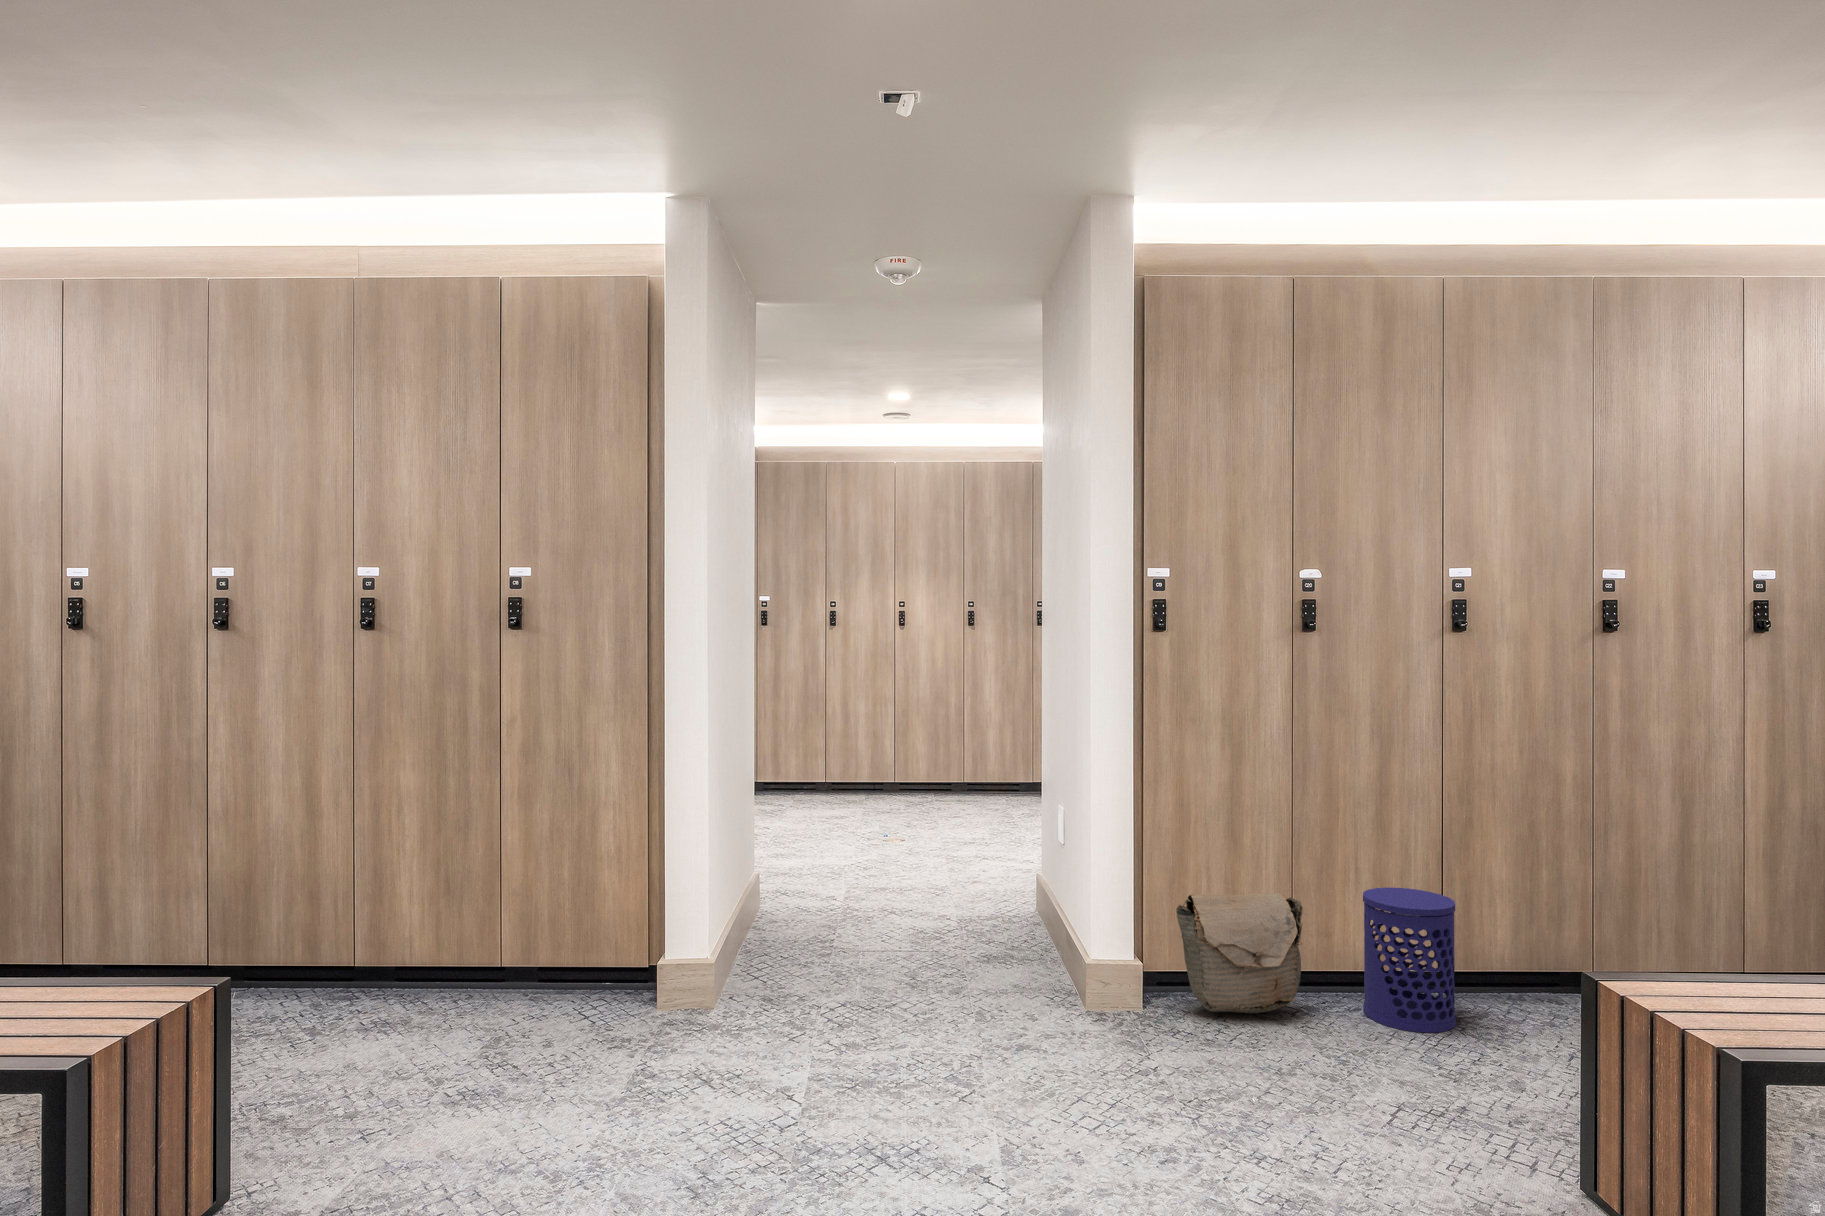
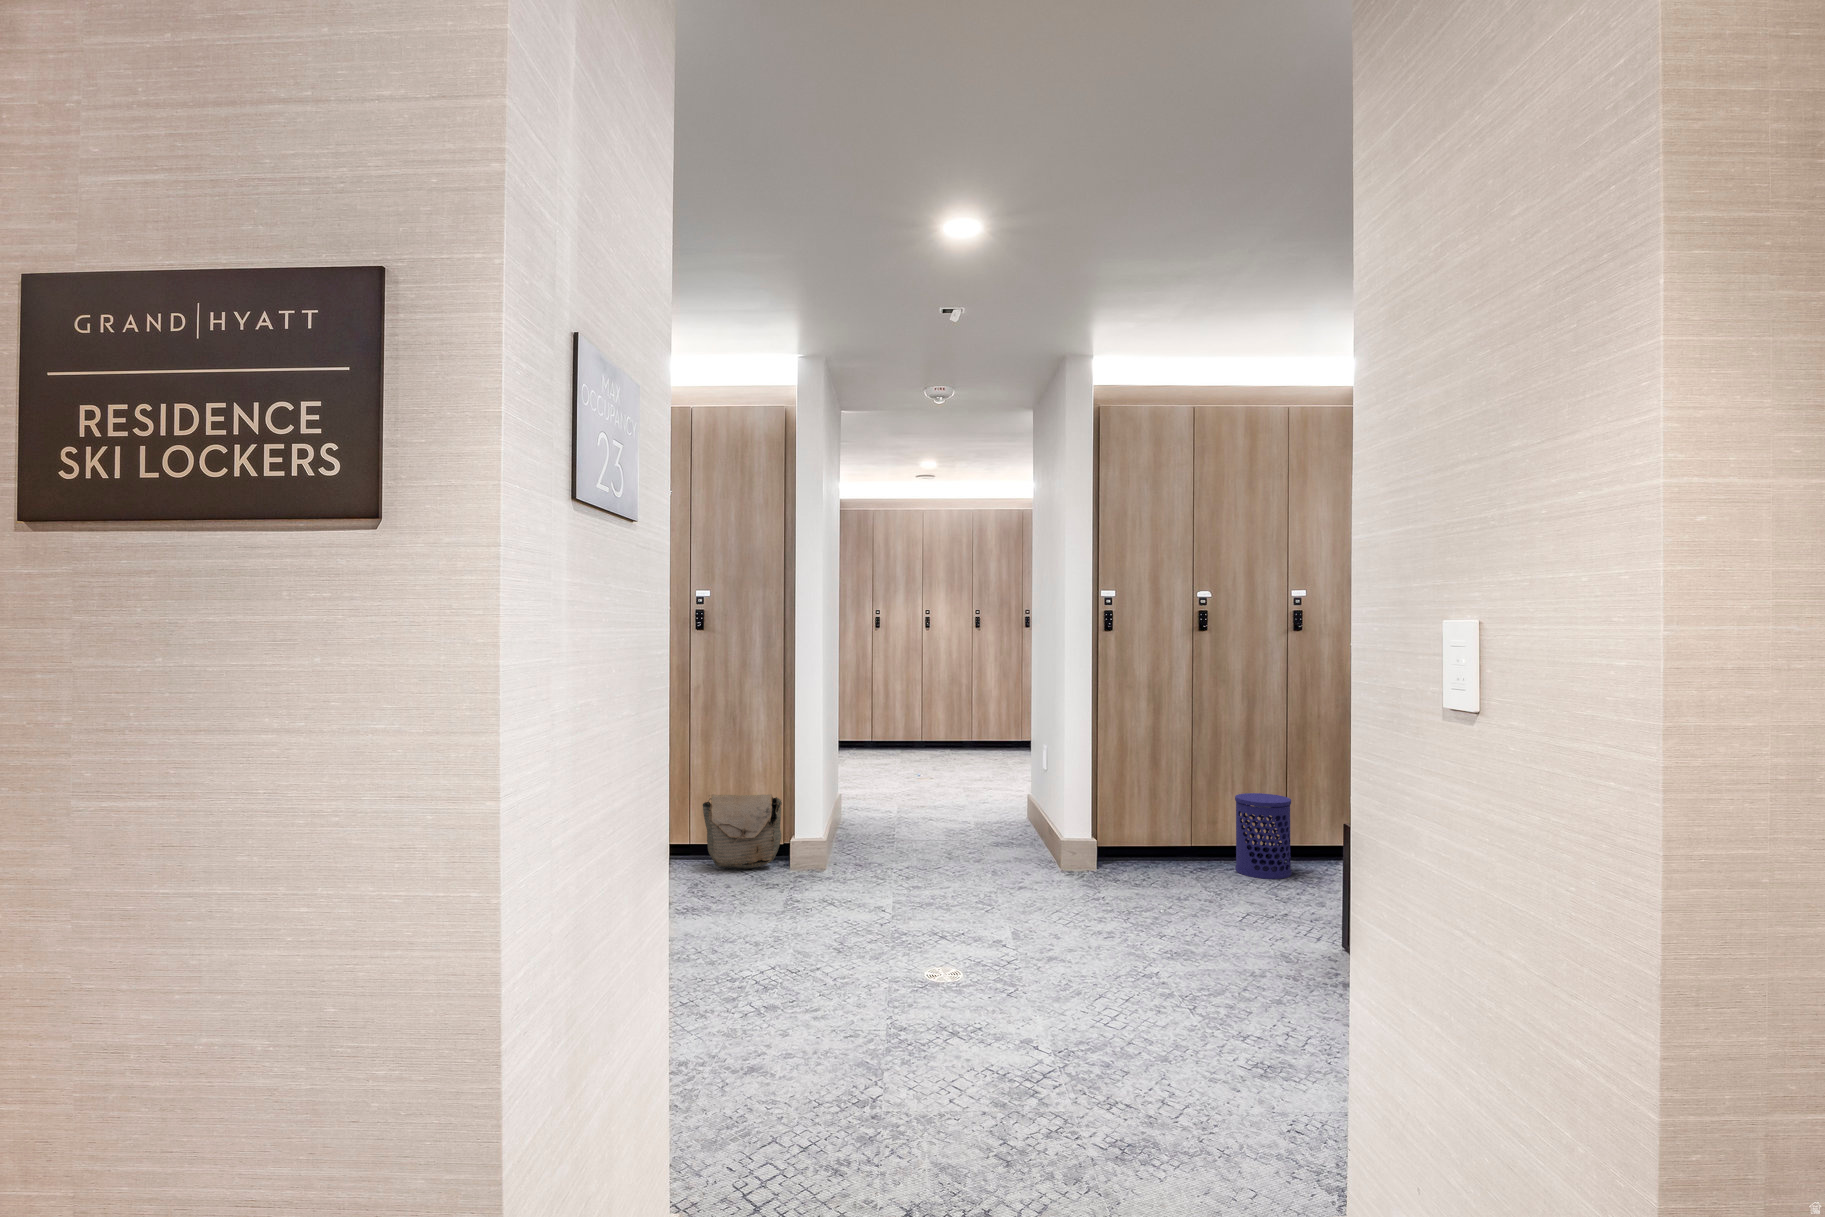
bag: present [1176,893,1303,1014] -> present [703,794,782,869]

